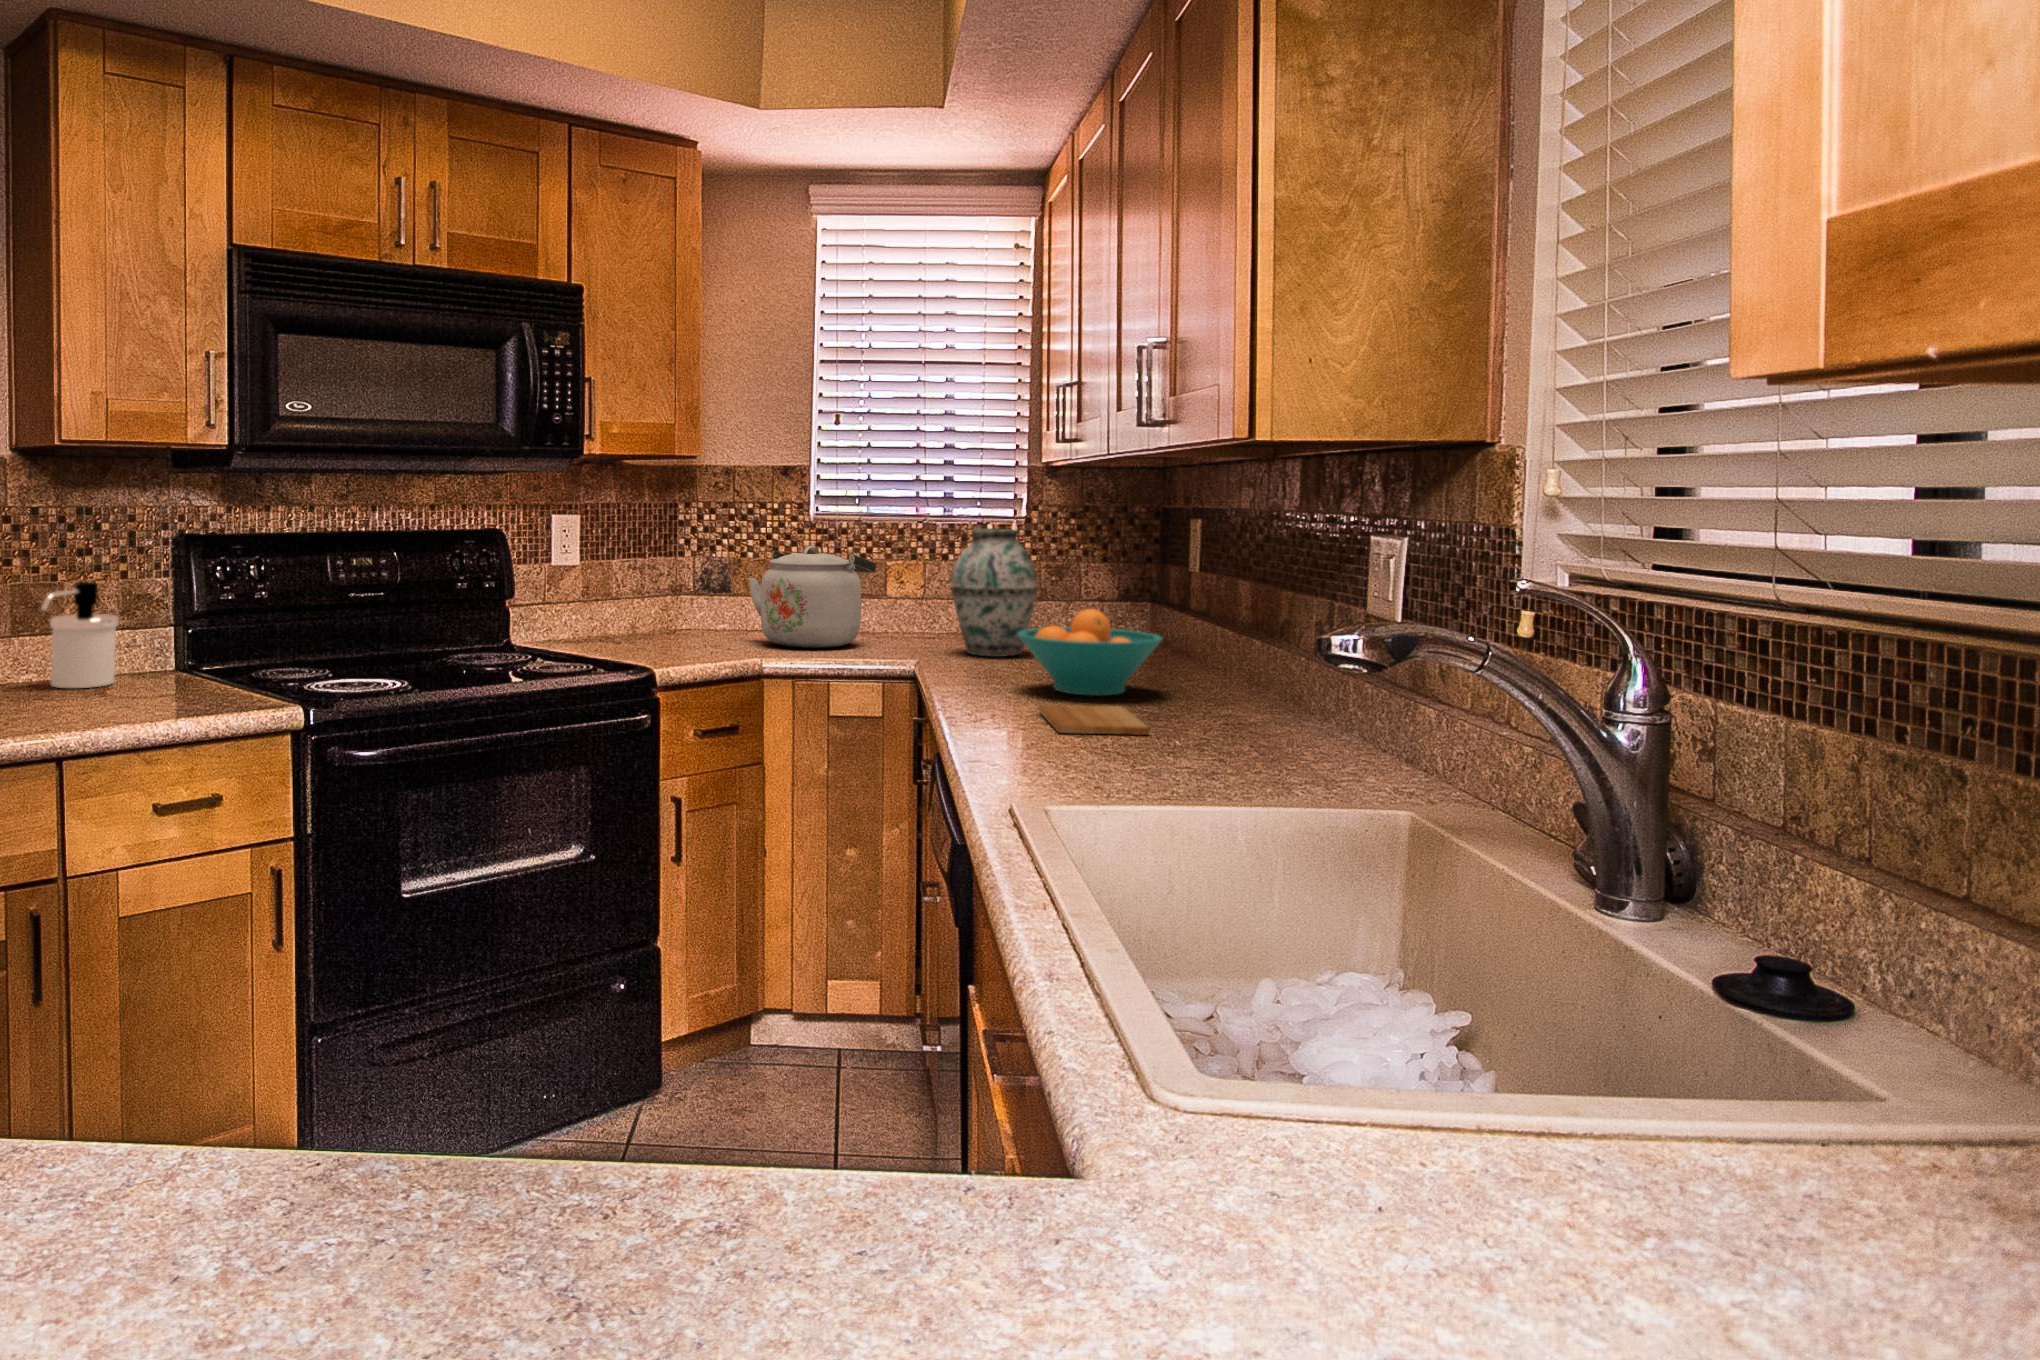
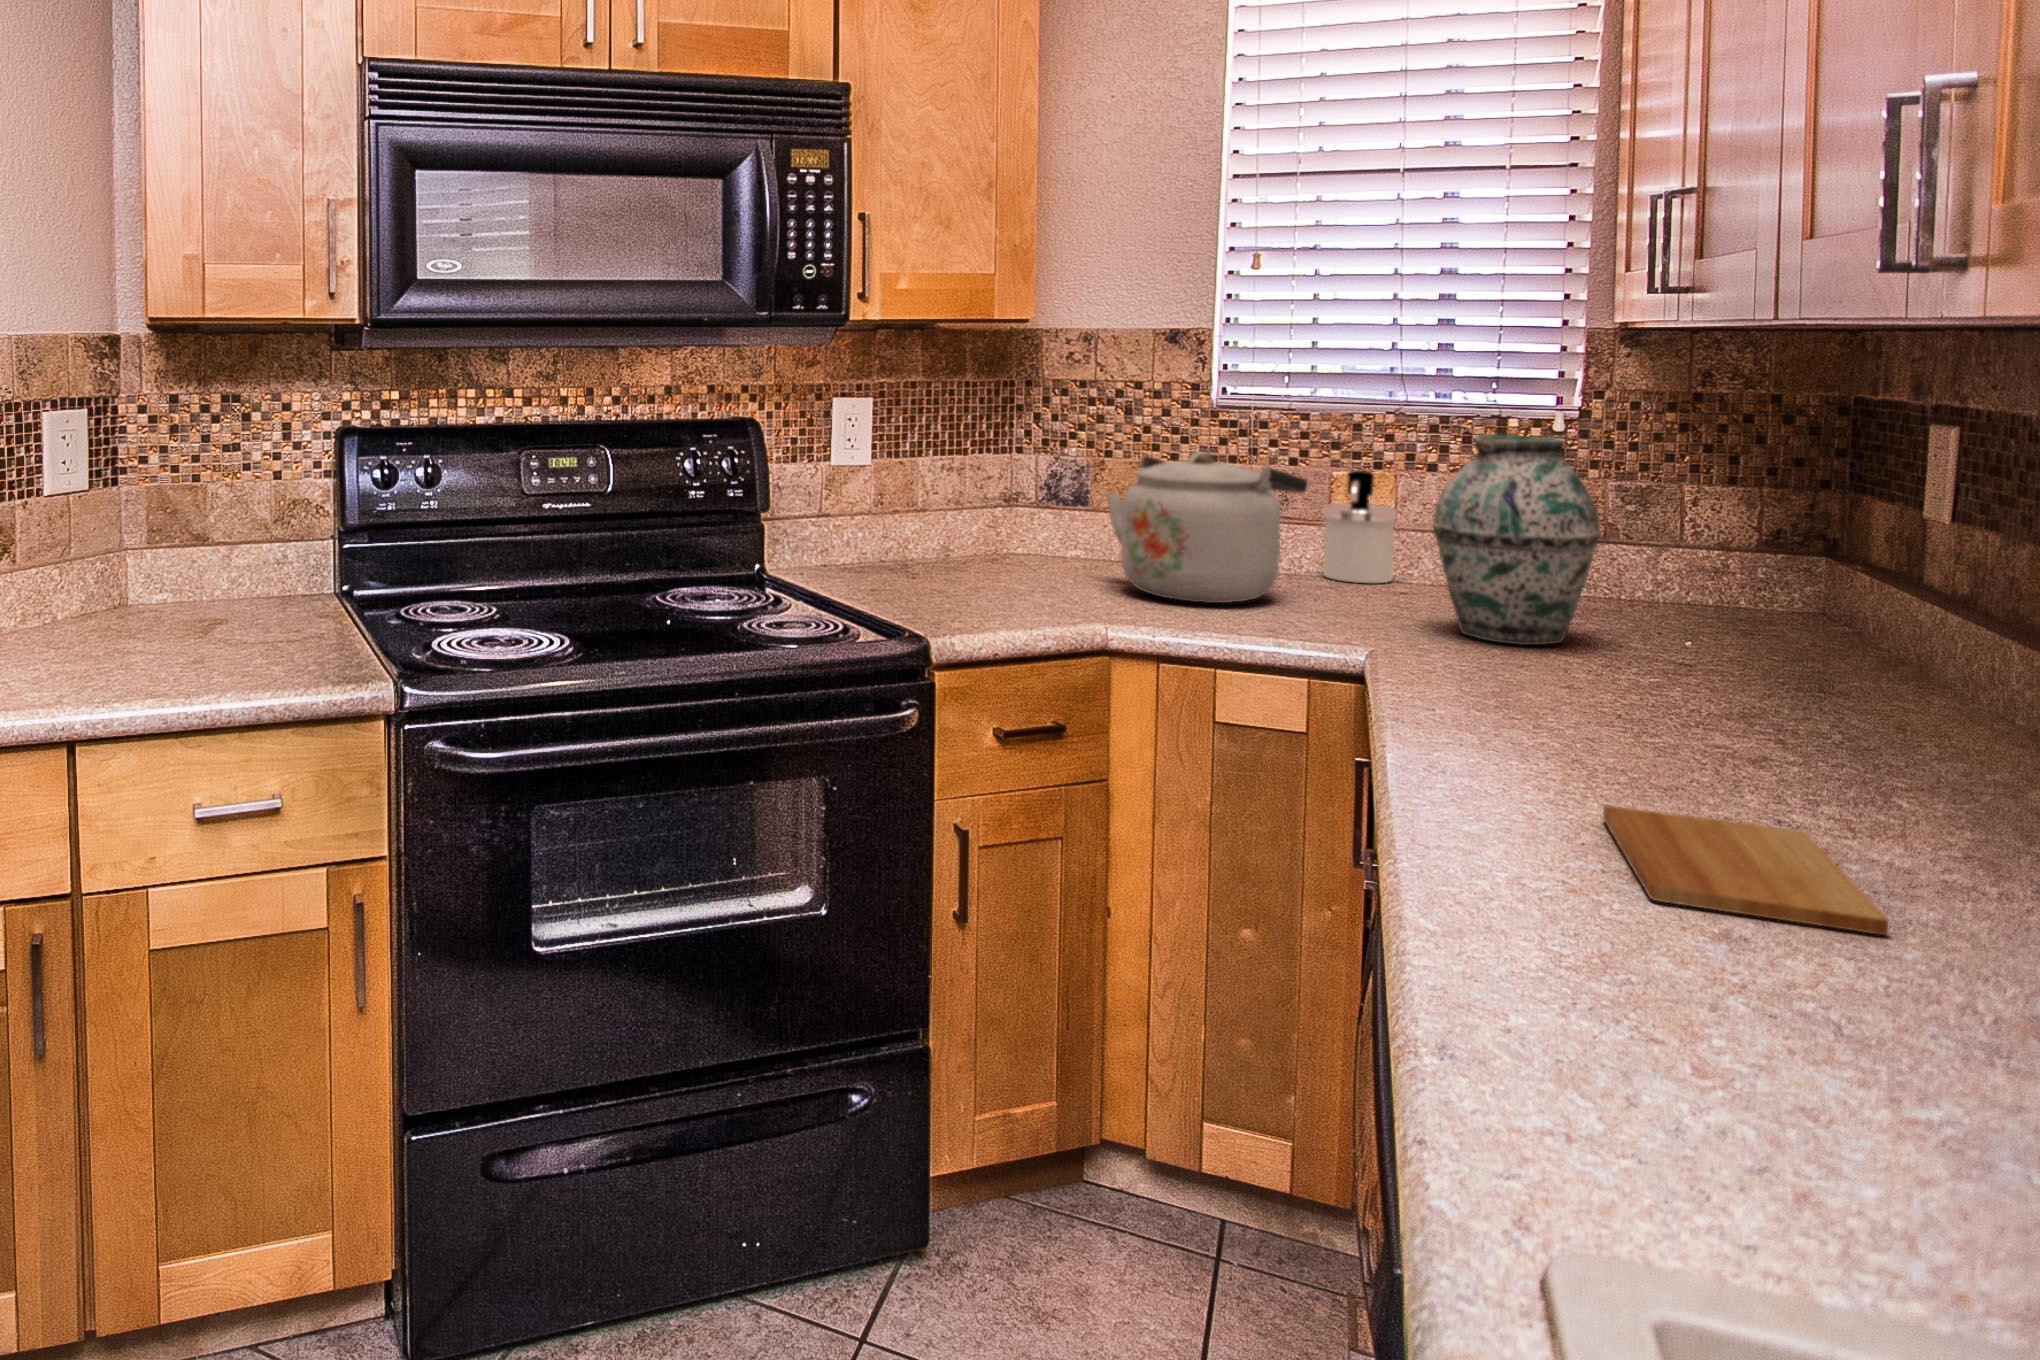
soap dispenser: present [41,582,119,688] -> present [1322,470,1398,583]
fruit bowl: present [1017,609,1162,696] -> none [1557,610,1893,778]

